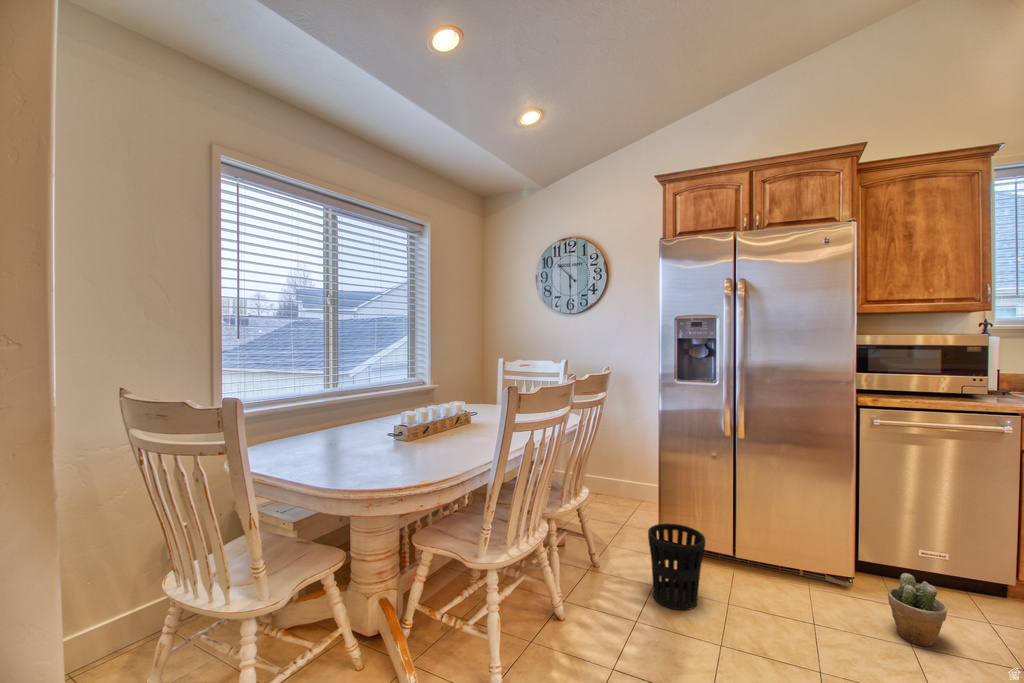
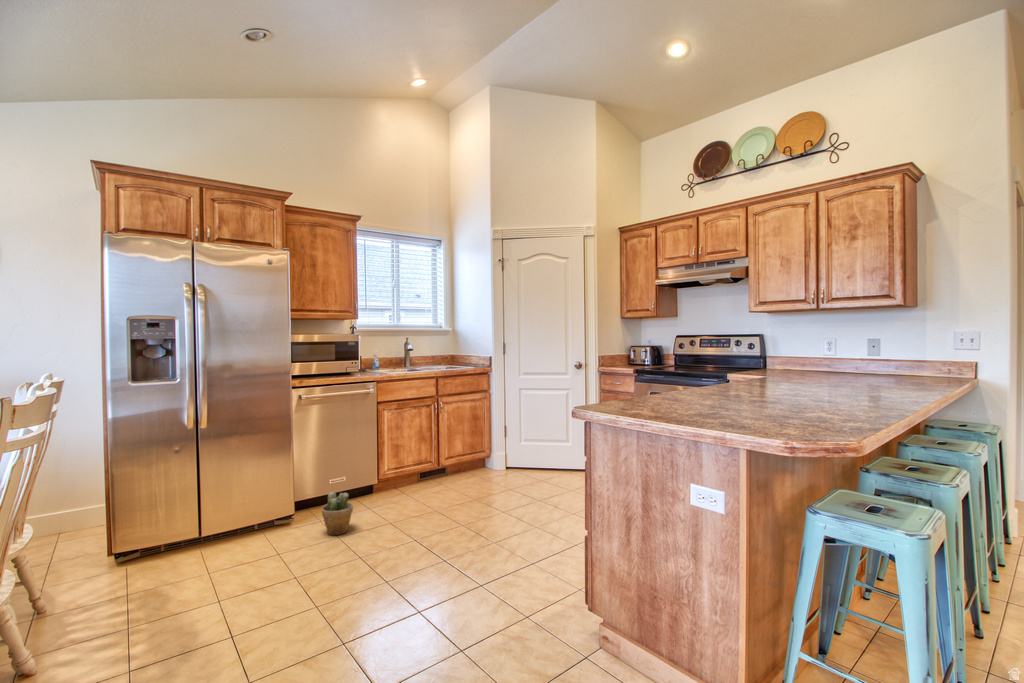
wastebasket: present [648,523,705,610] -> none [118,521,186,607]

